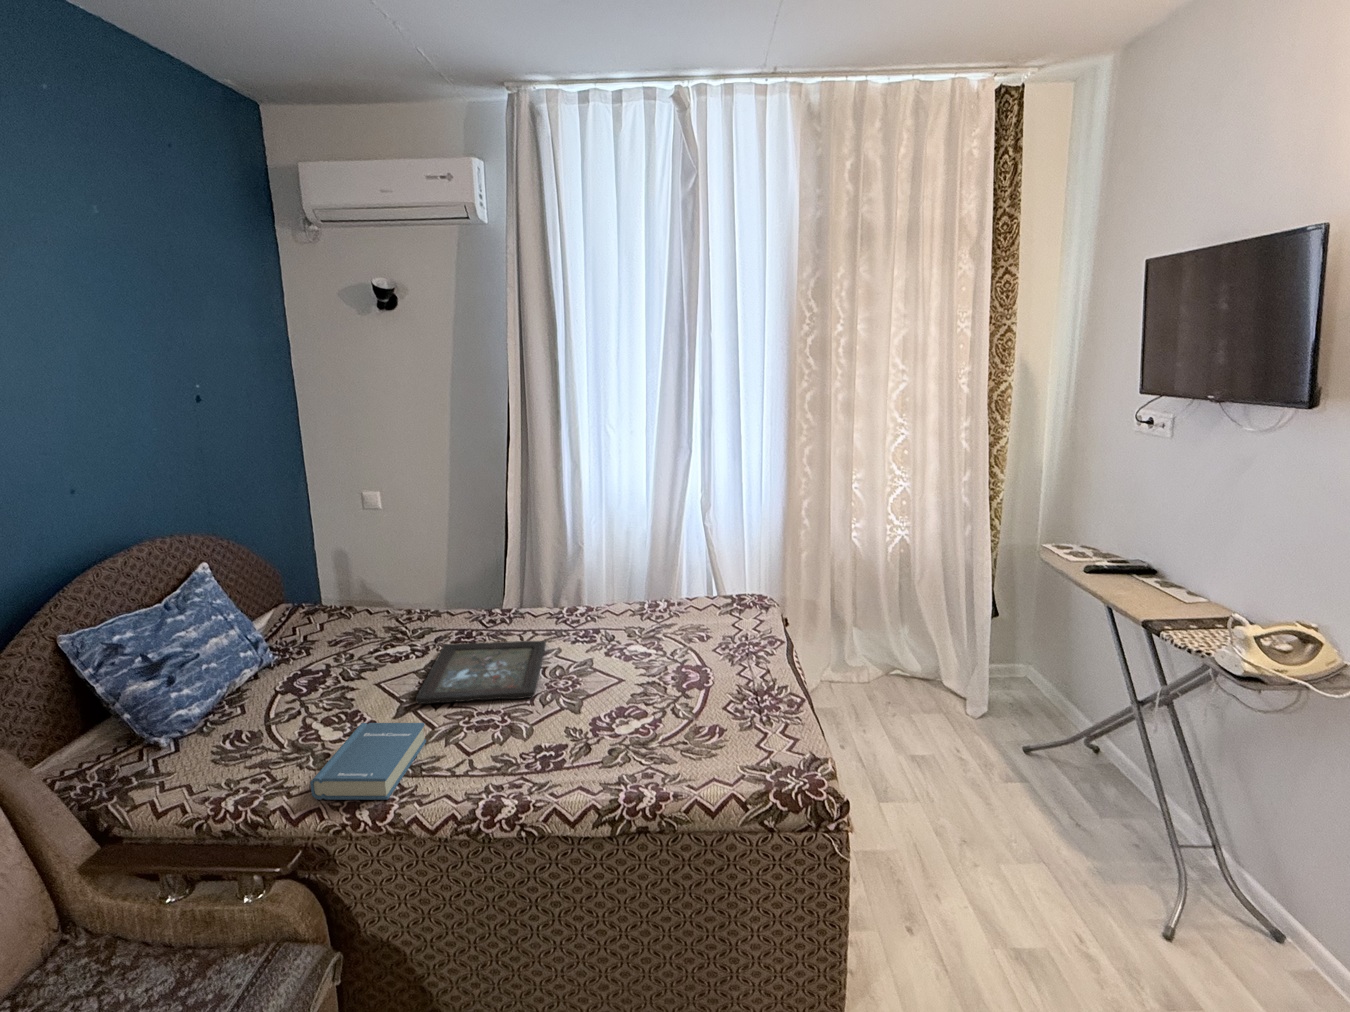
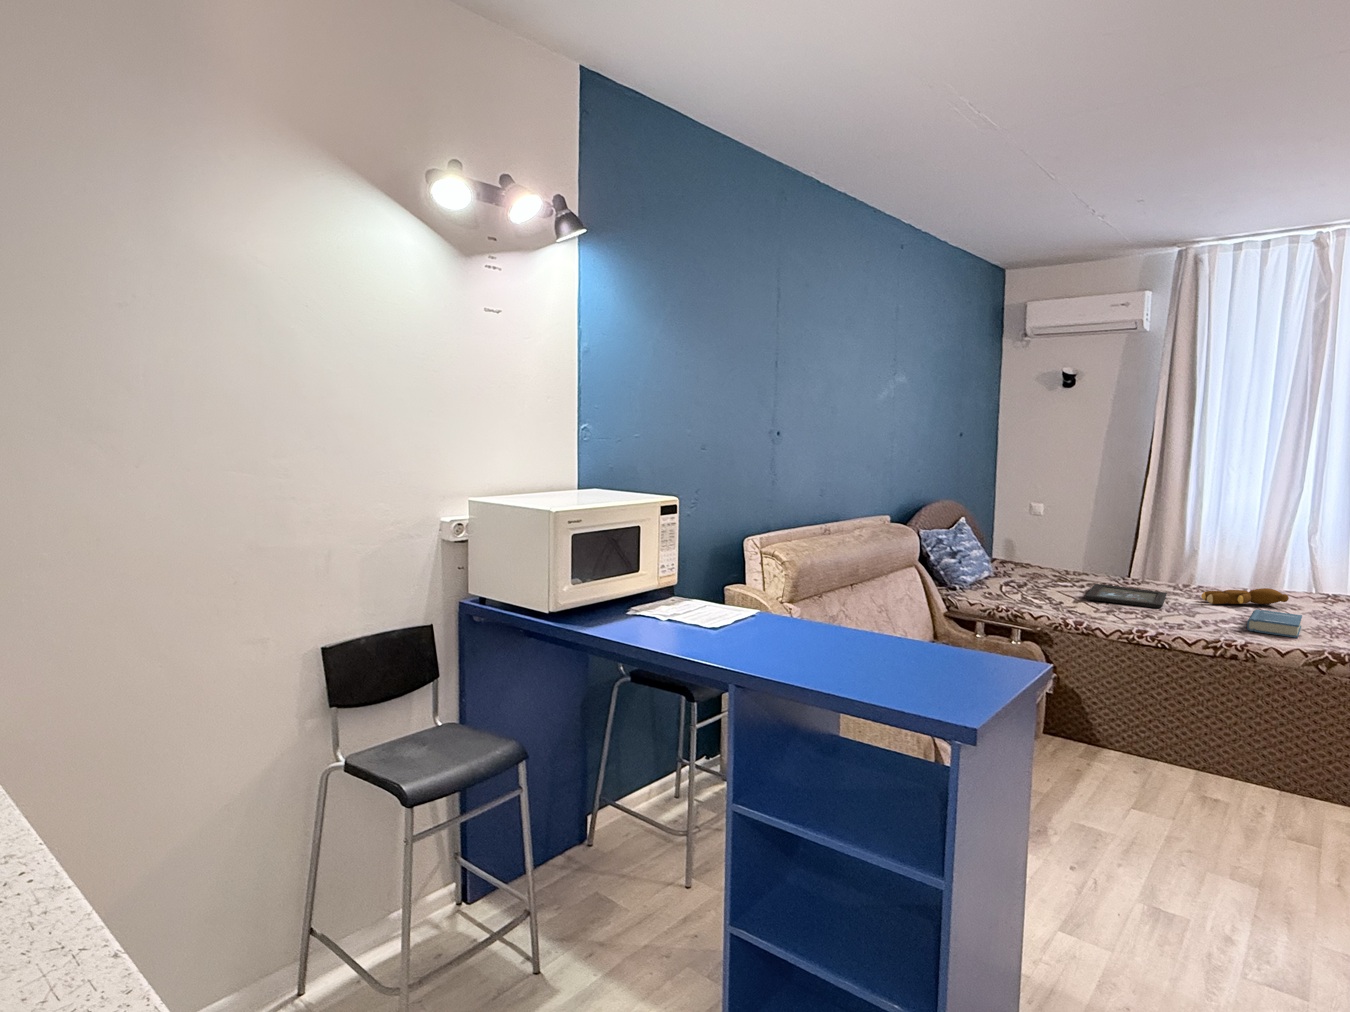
teddy bear: none [590,610,695,656] -> present [1201,588,1289,606]
hardback book: present [310,723,426,800] -> present [1247,609,1302,638]

